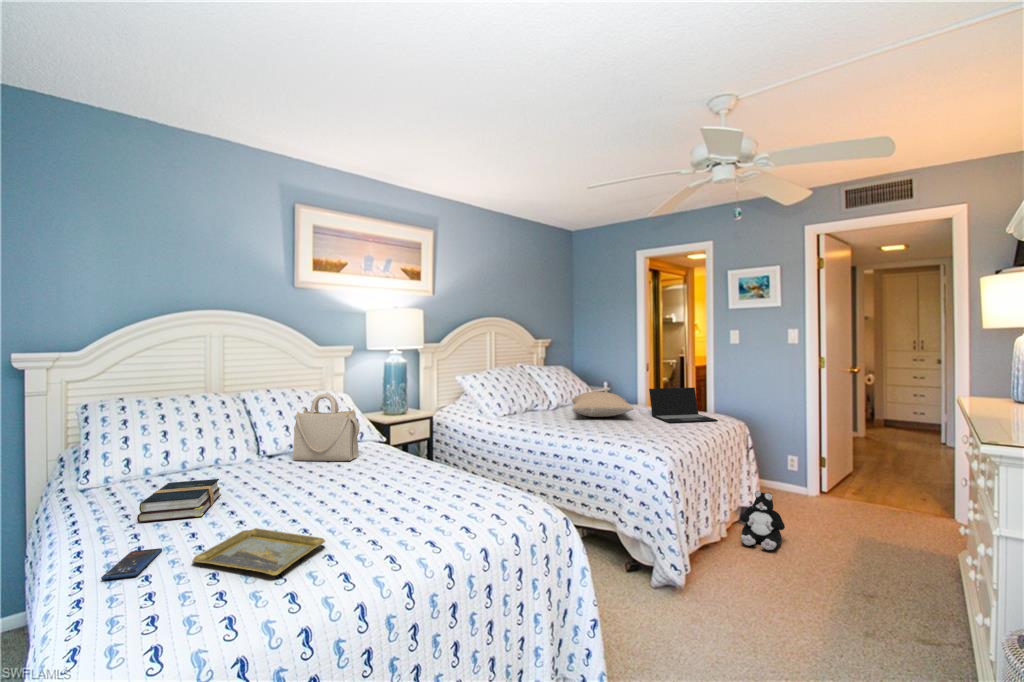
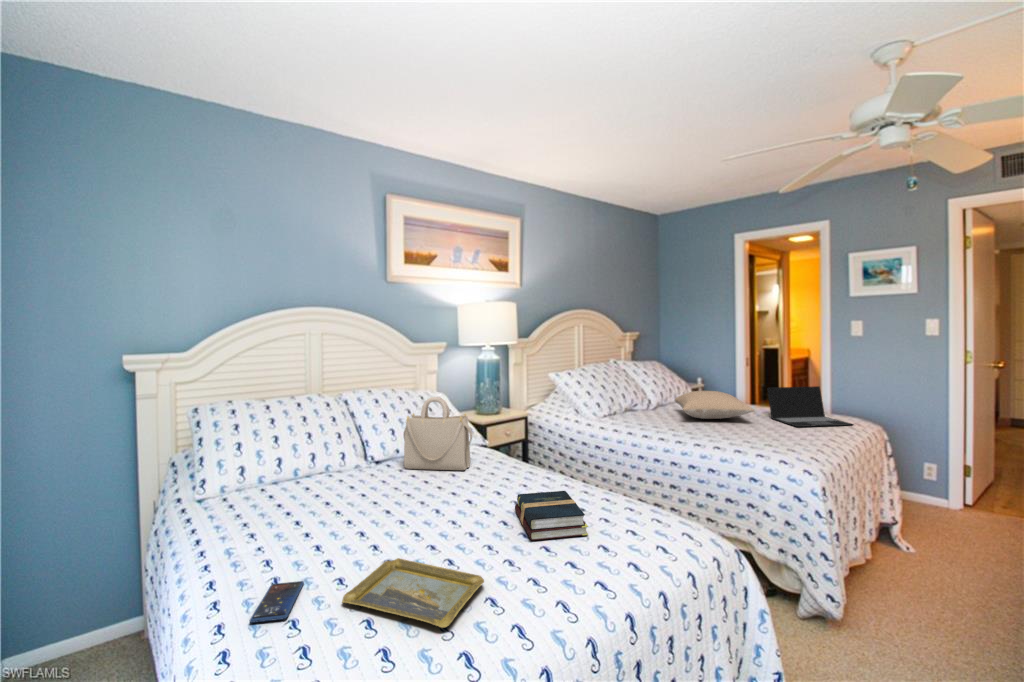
hardback book: present [137,479,221,522] -> present [515,491,588,540]
plush toy: present [740,491,785,550] -> none [887,507,947,578]

